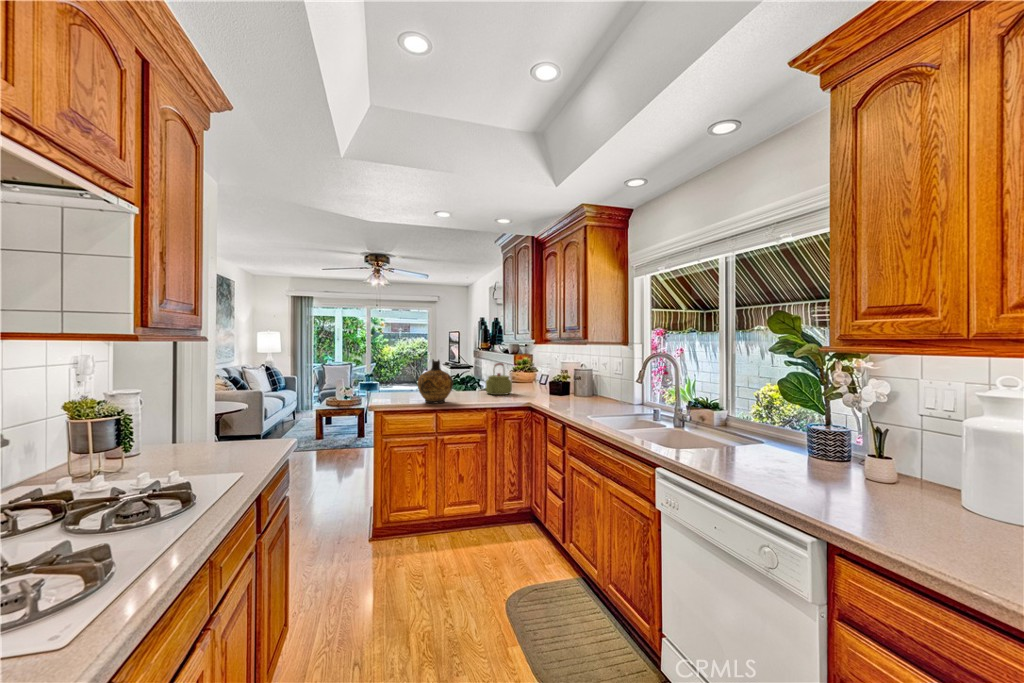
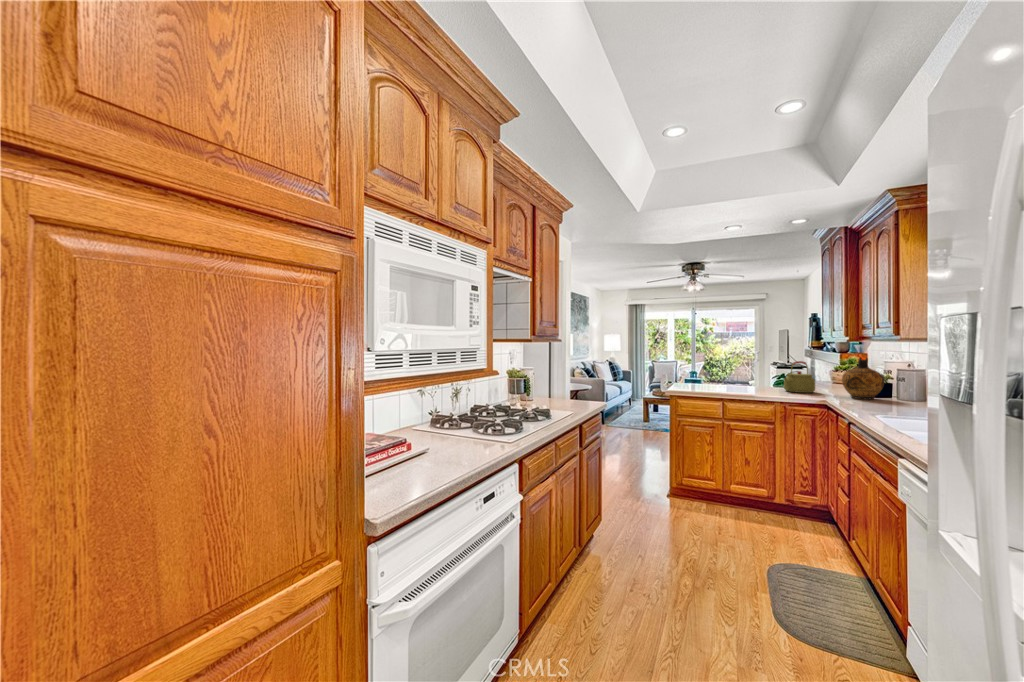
ceramic jug: present [417,359,453,404] -> present [842,358,885,399]

